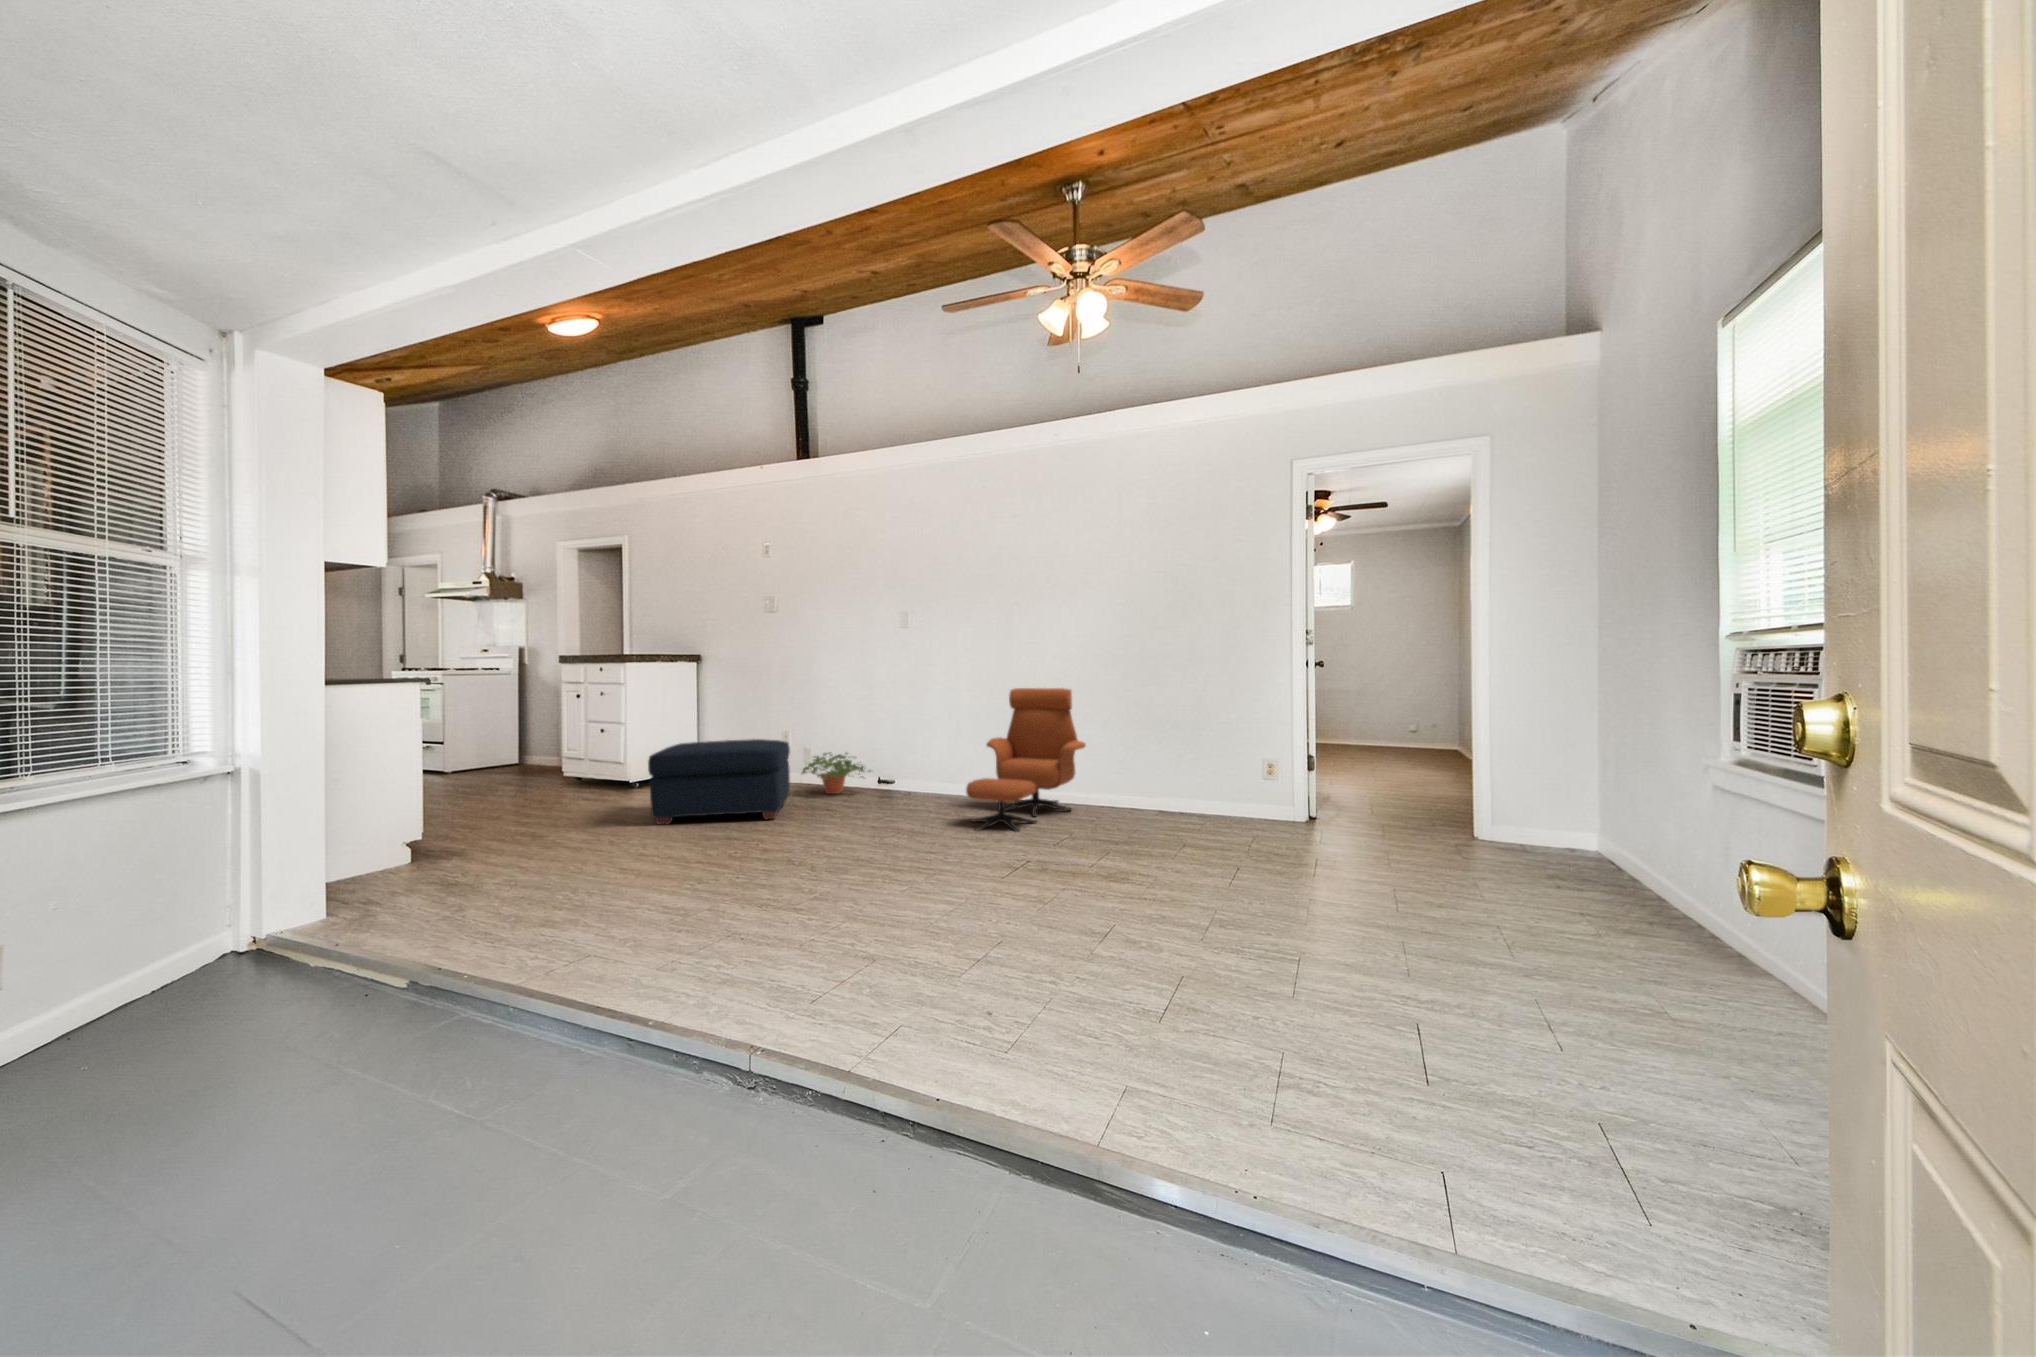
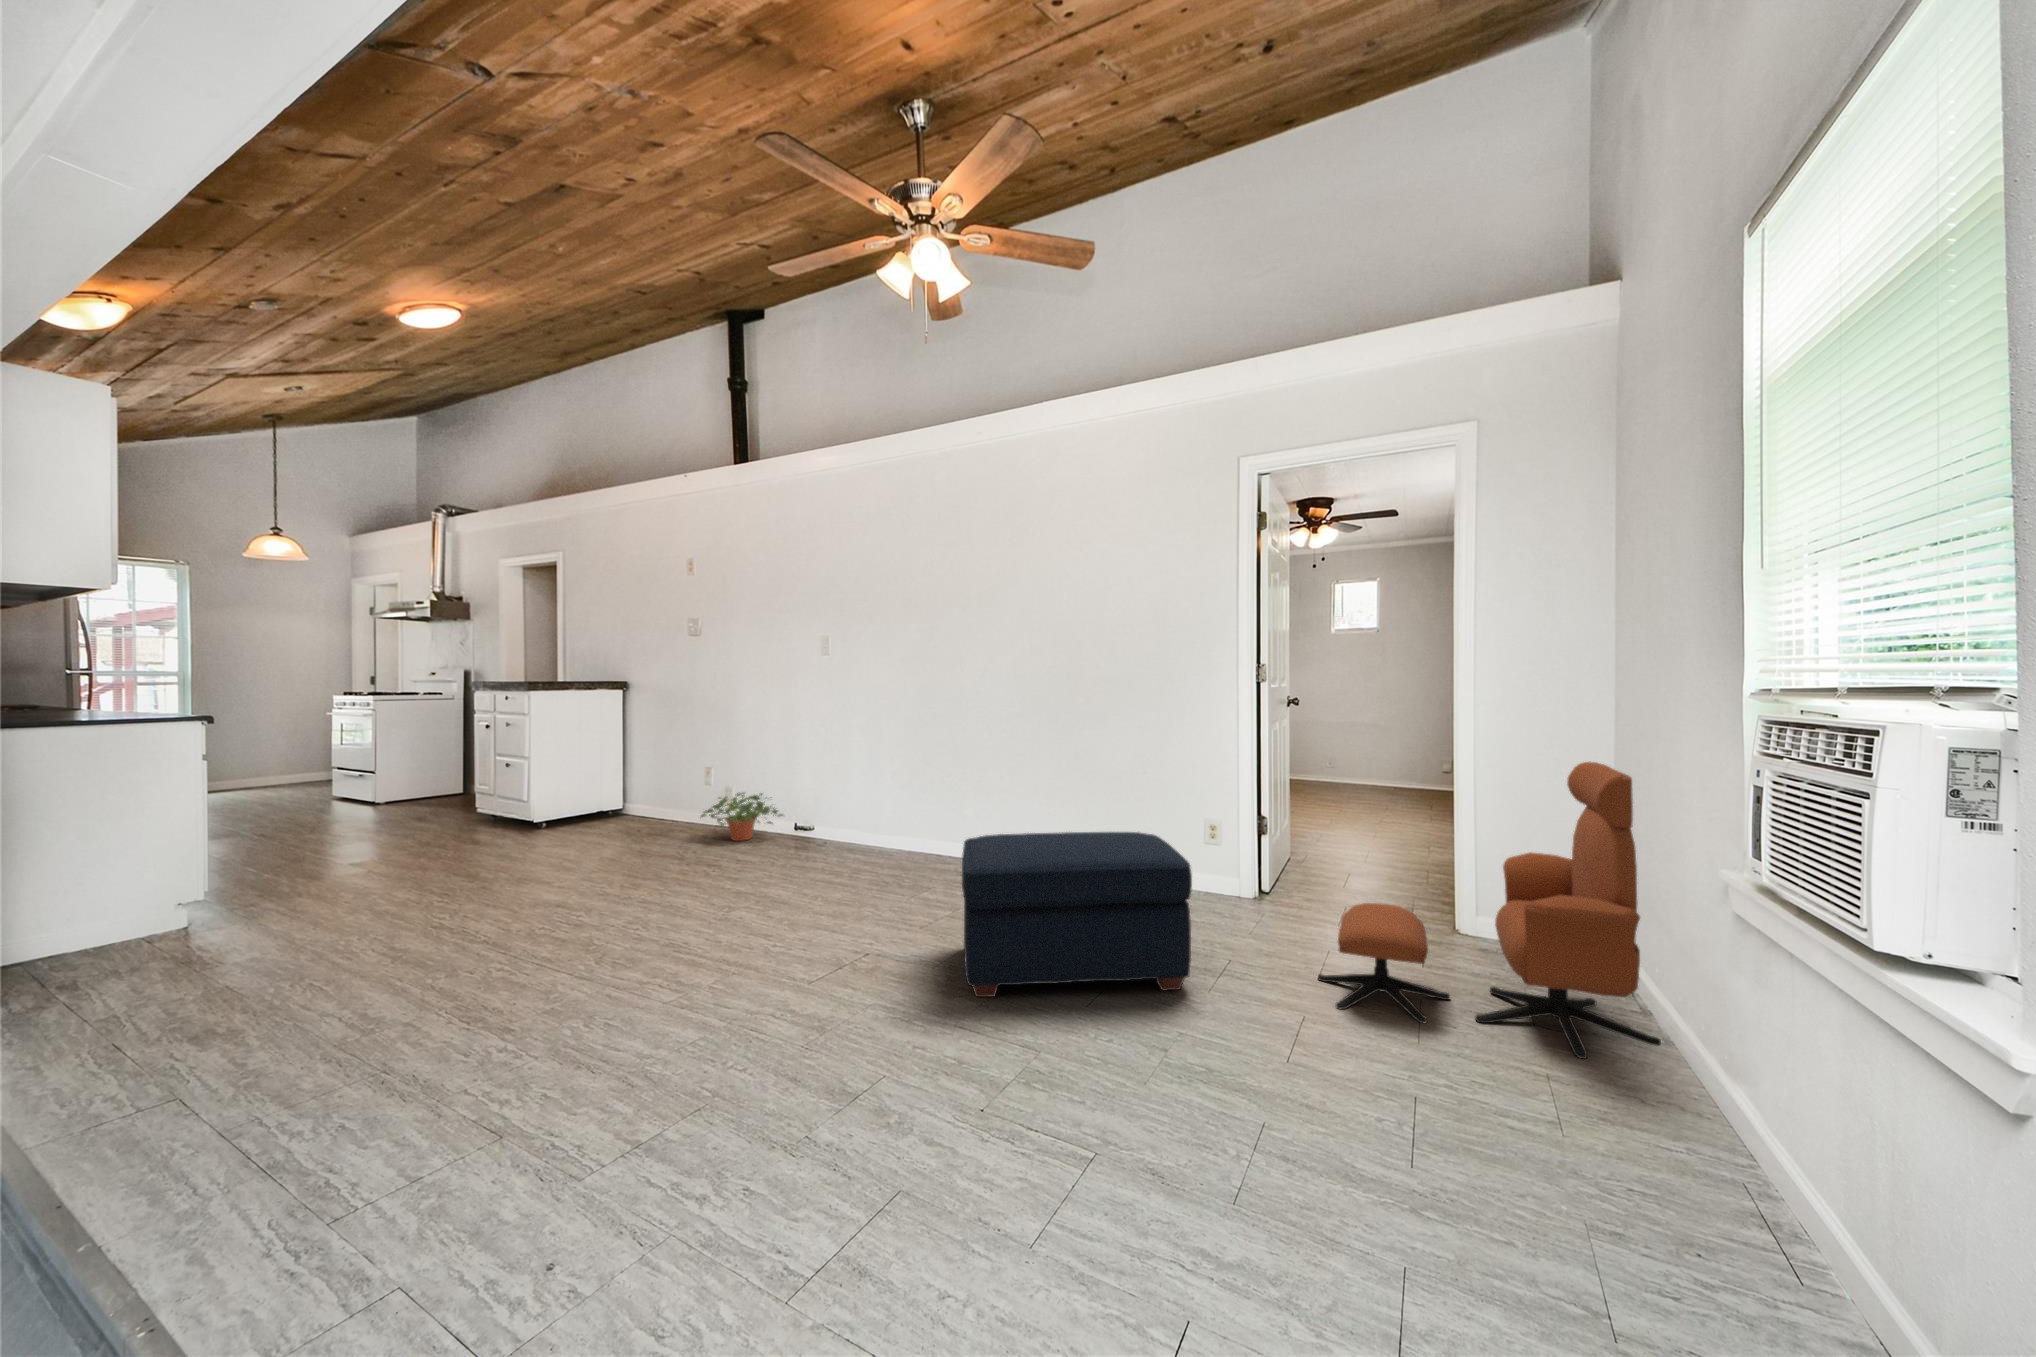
lounge chair: present [966,688,1086,832] -> present [1318,762,1661,1059]
ottoman: present [648,739,790,825] -> present [962,832,1192,997]

